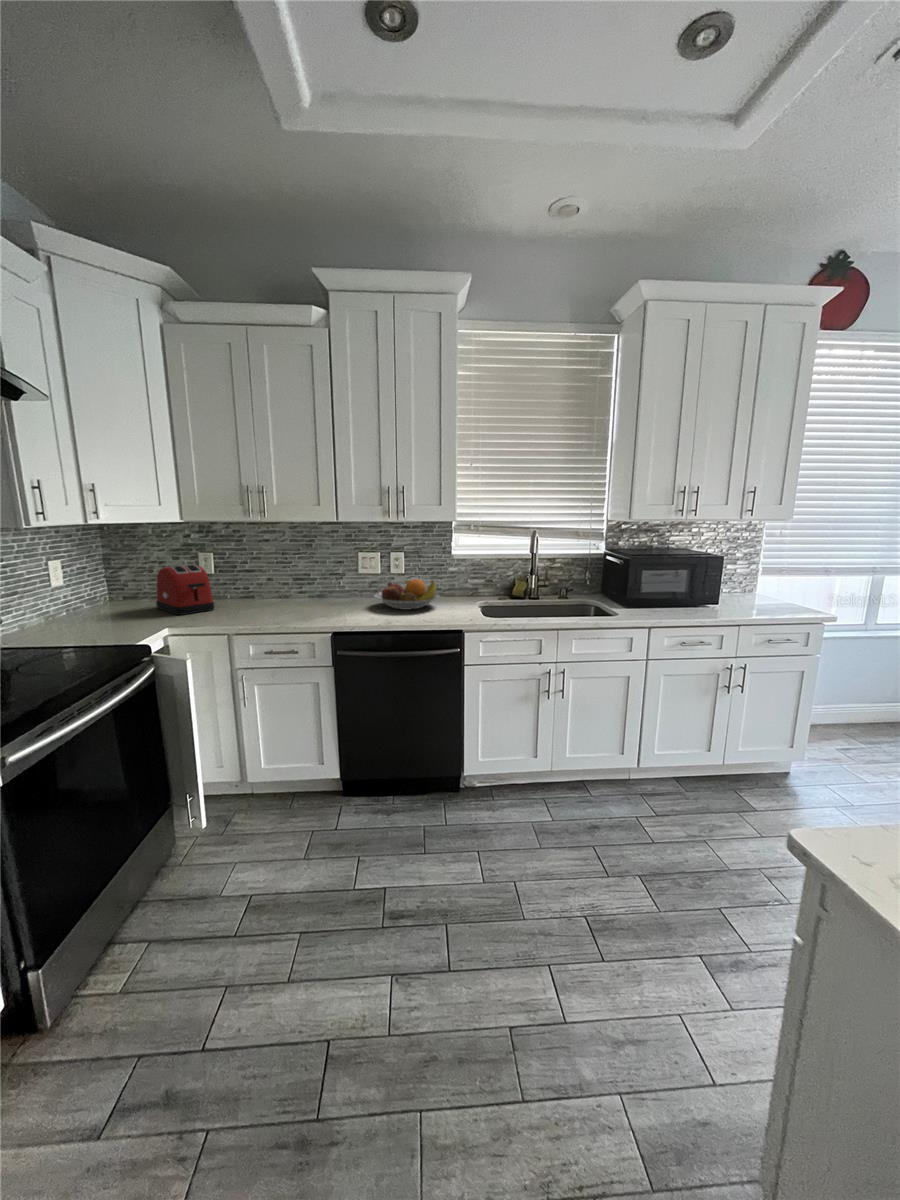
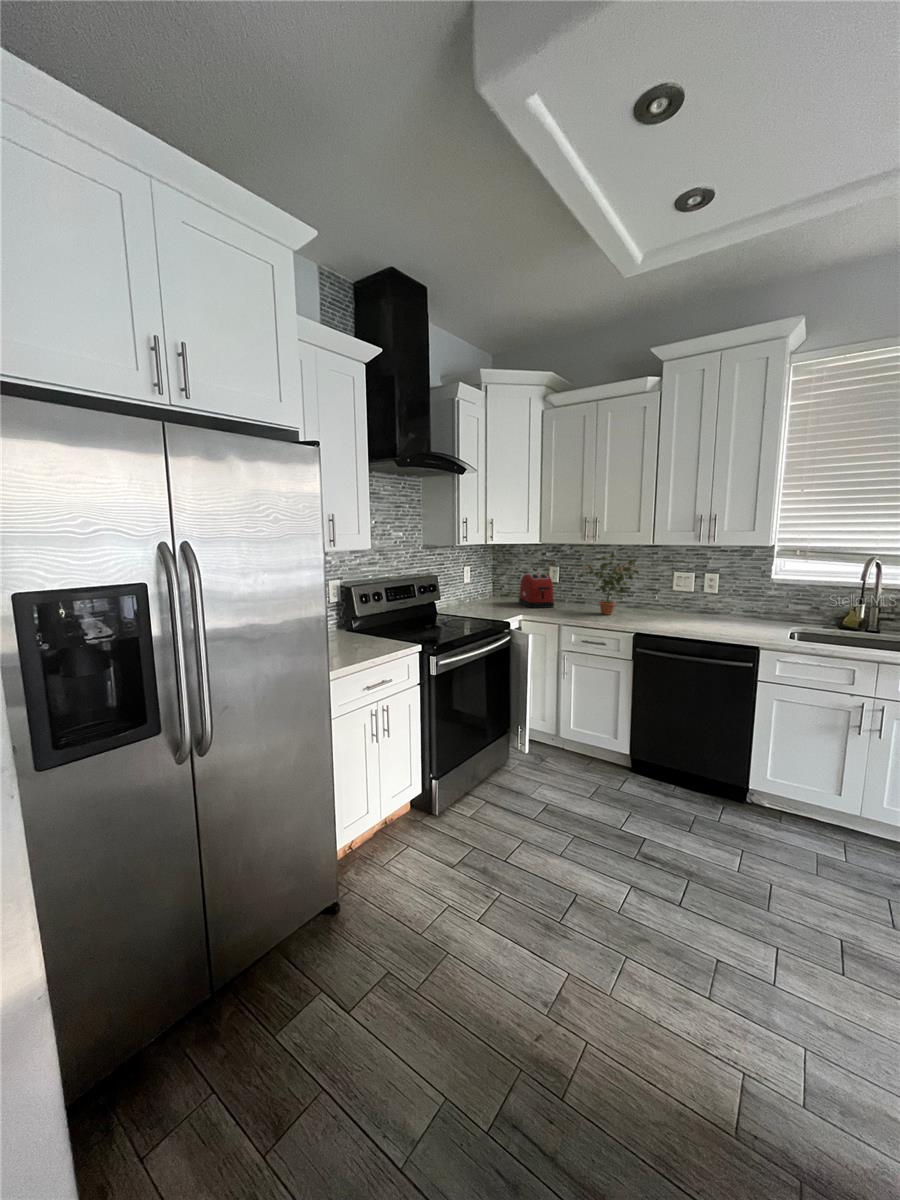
potted plant: none [245,534,328,612] -> present [579,554,639,615]
fruit bowl: present [374,579,440,610] -> none [680,598,747,625]

